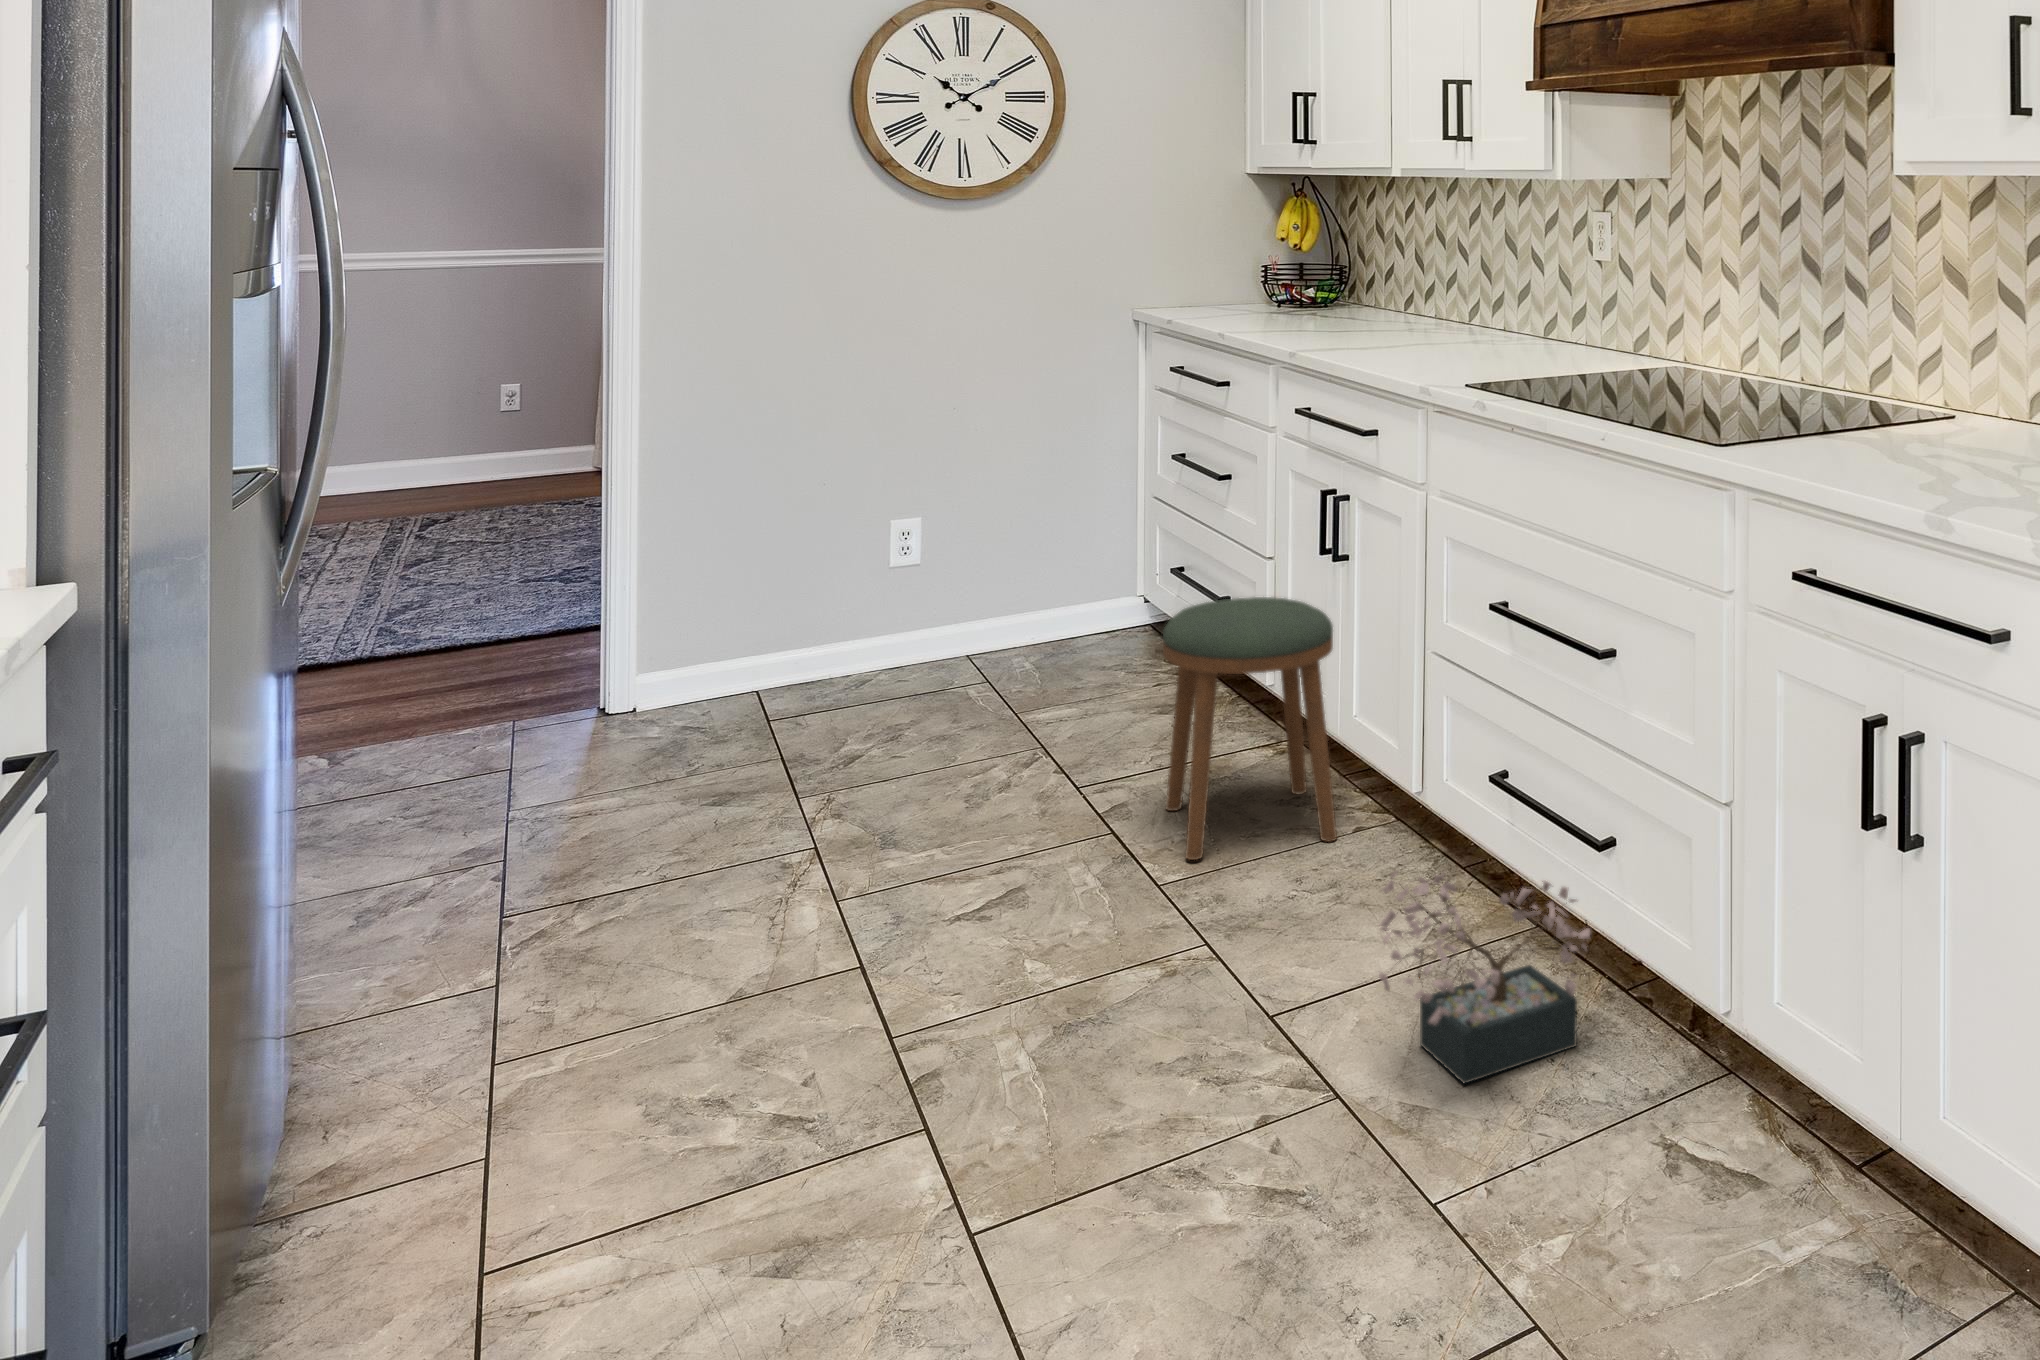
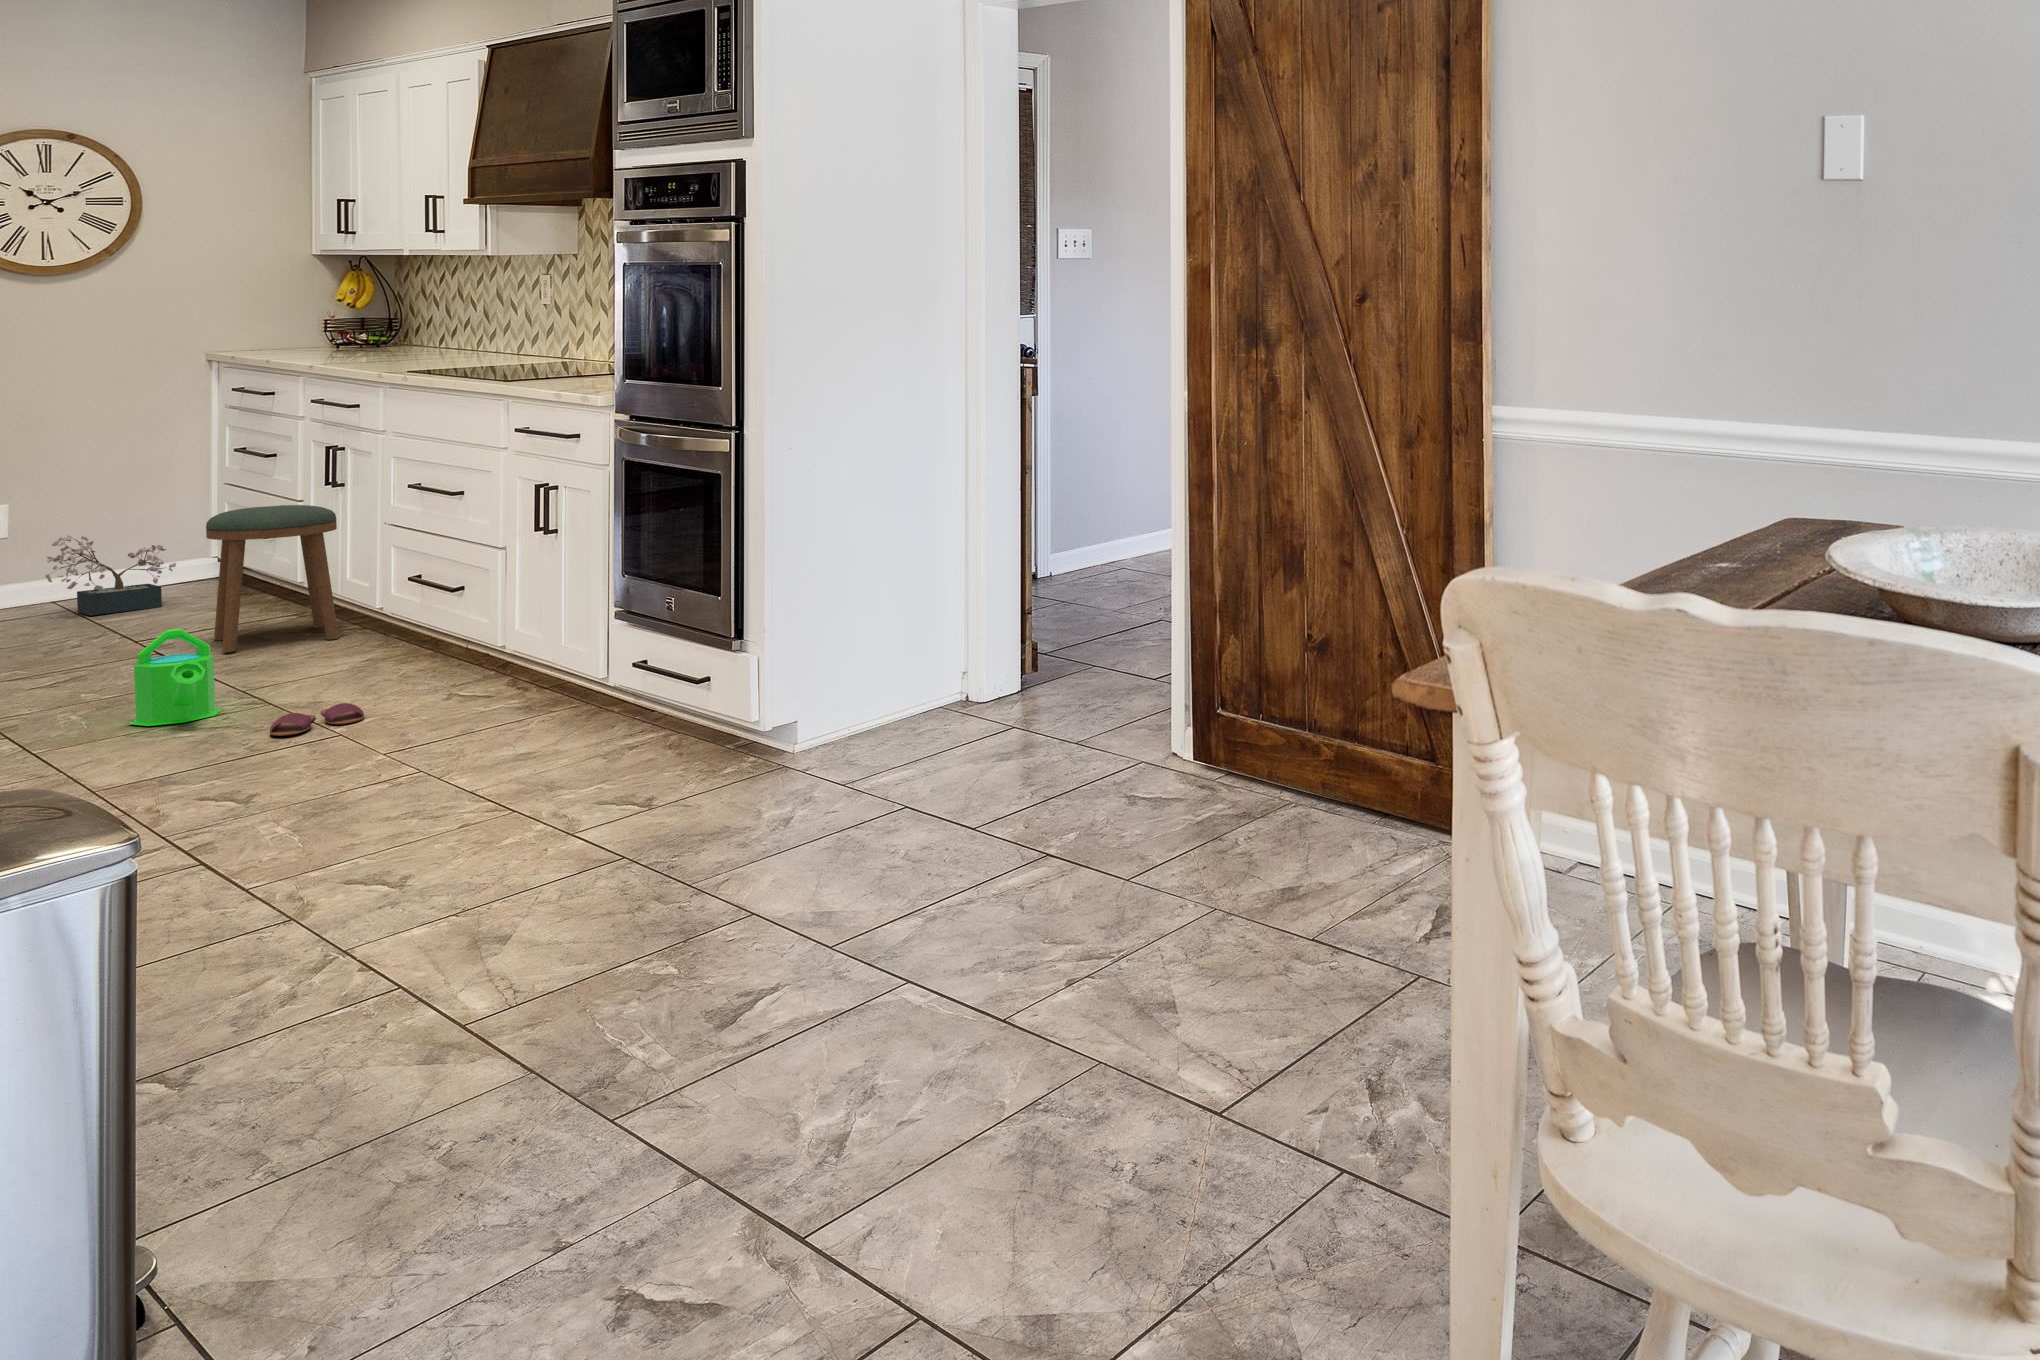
decorative plant: present [1379,871,1590,1083] -> present [45,535,176,616]
watering can: none [1088,953,1228,1163] -> present [130,628,221,726]
slippers: none [1341,1160,1497,1306] -> present [270,703,364,736]

